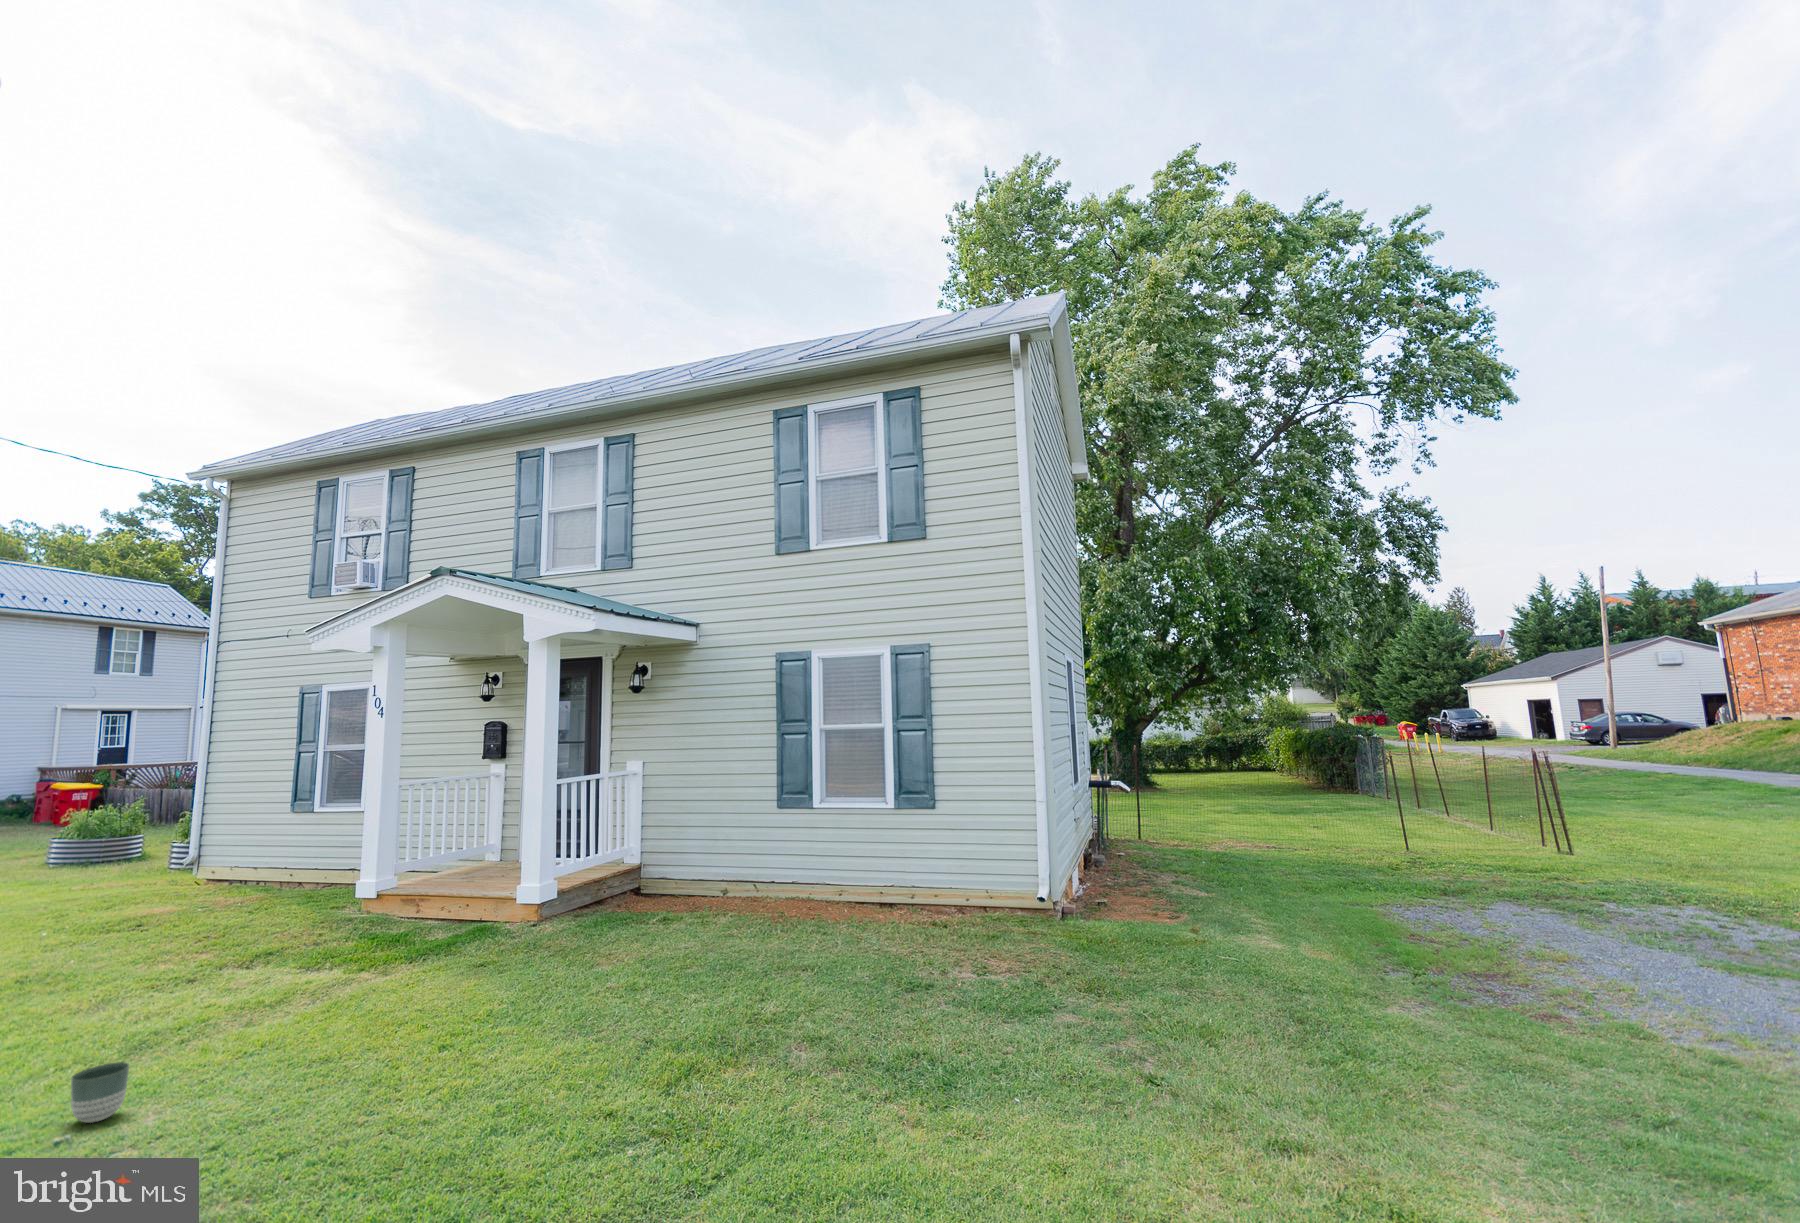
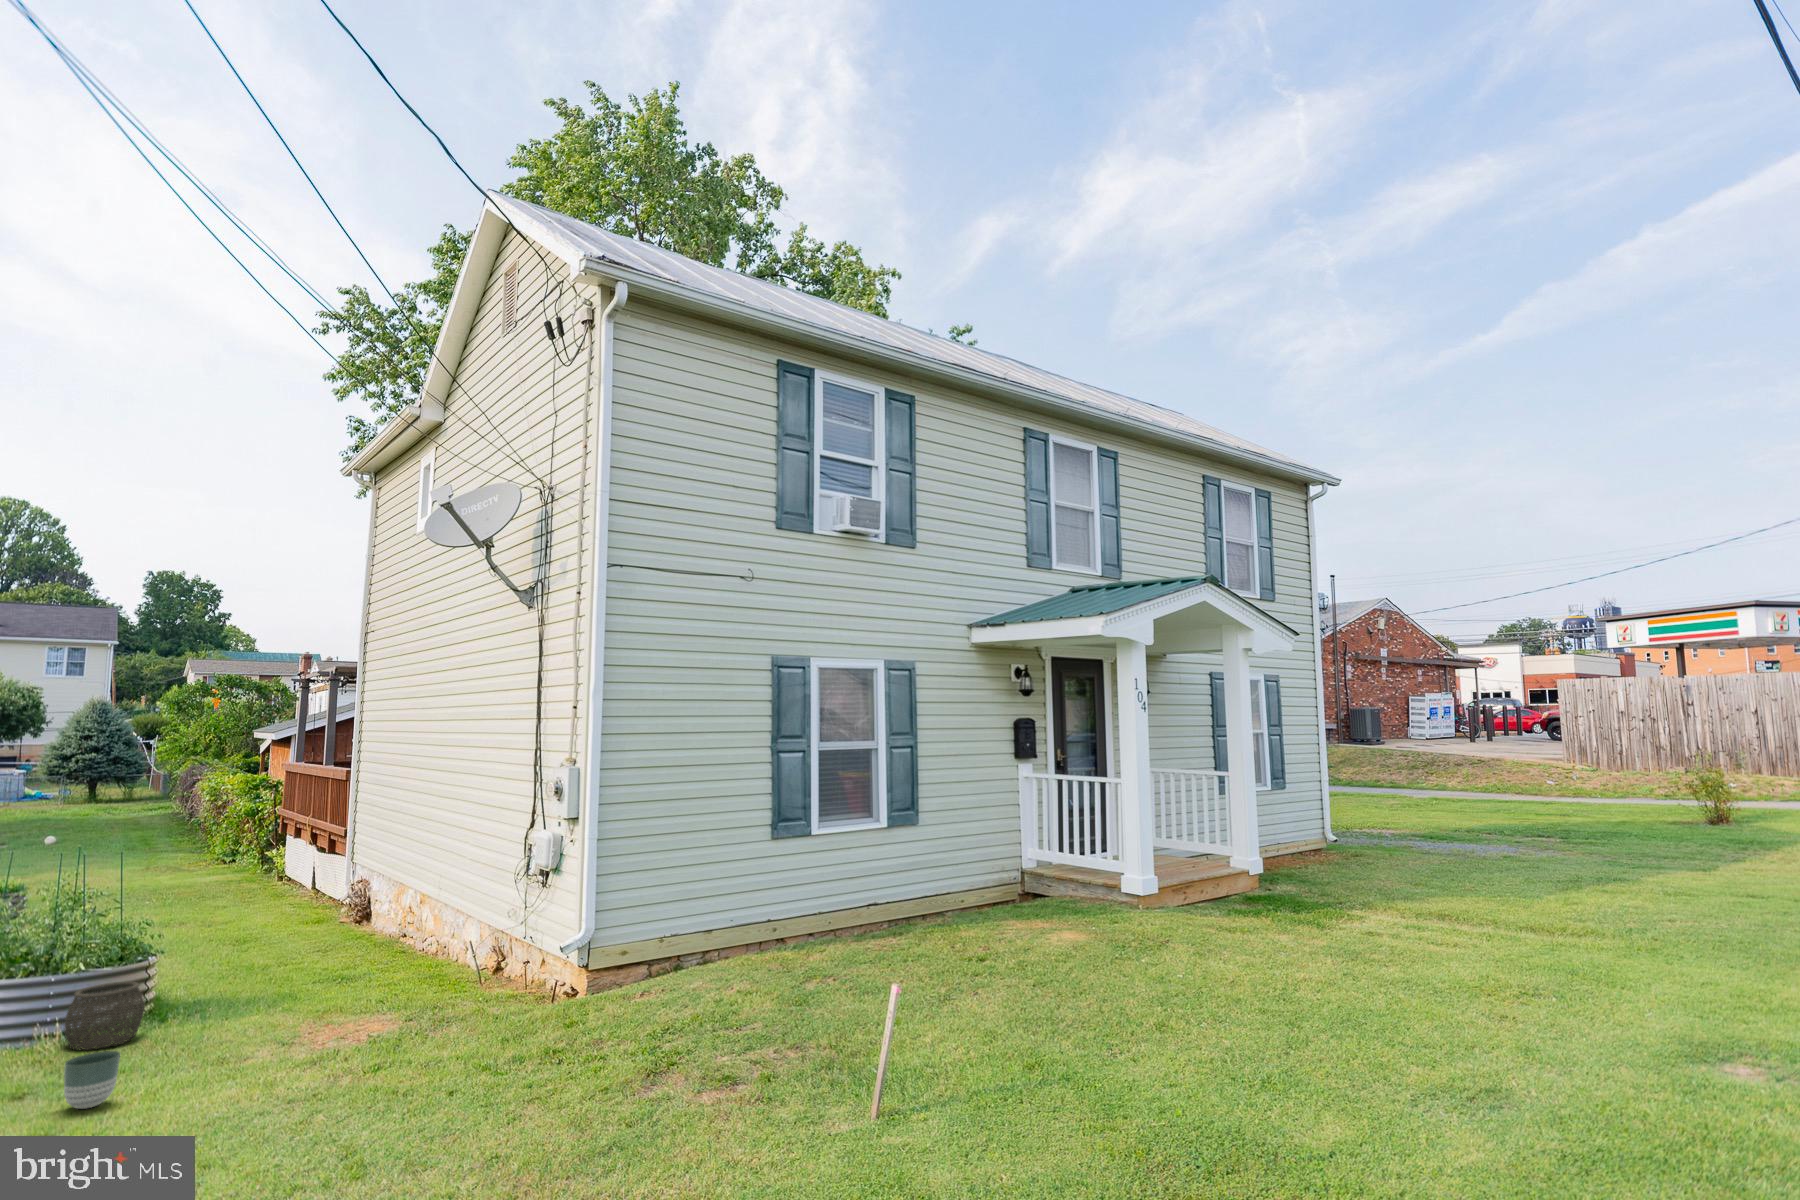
woven basket: none [80,985,163,1056] -> present [64,981,144,1050]

